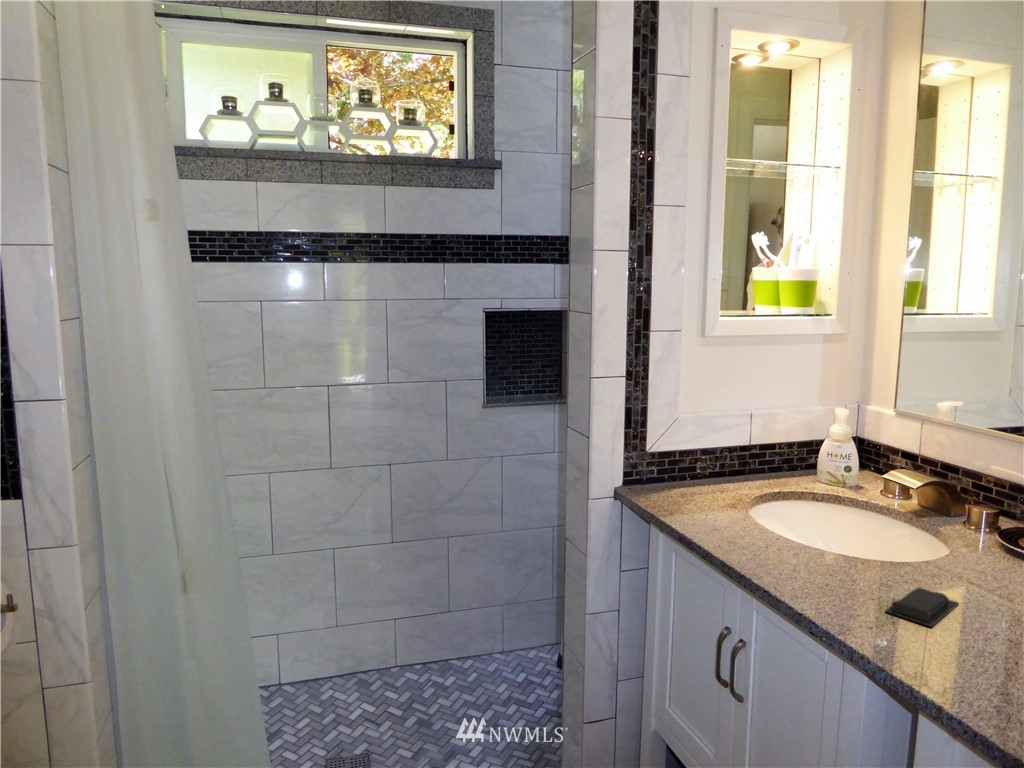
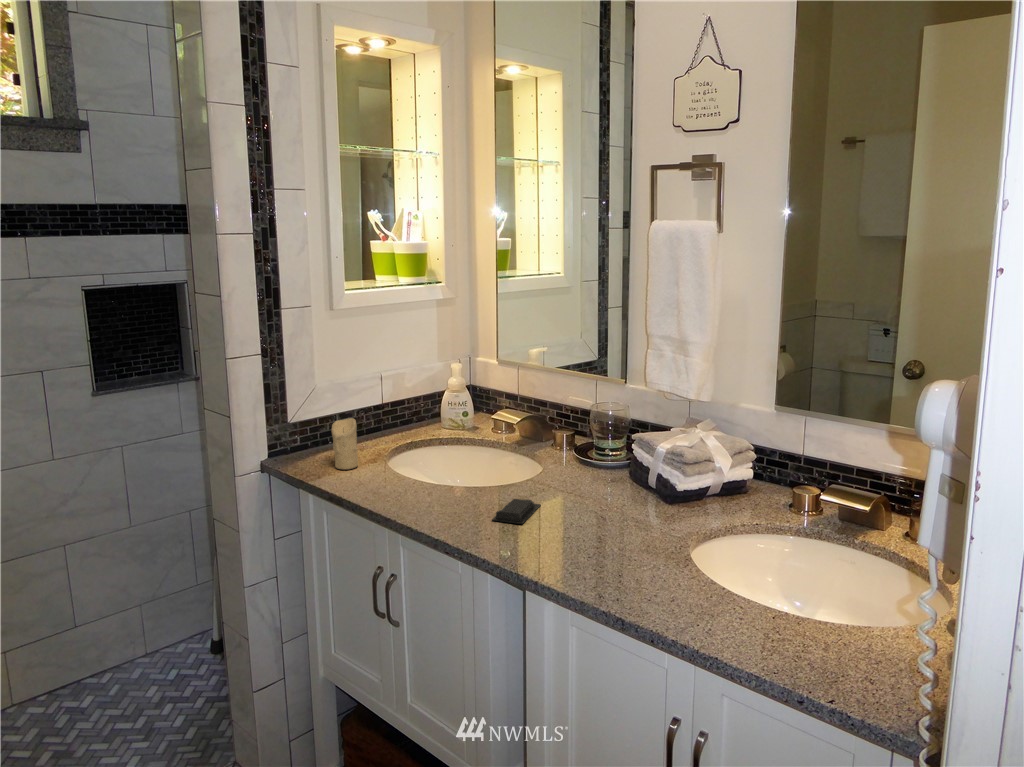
candle: none [689,455,718,511] -> present [332,418,358,470]

